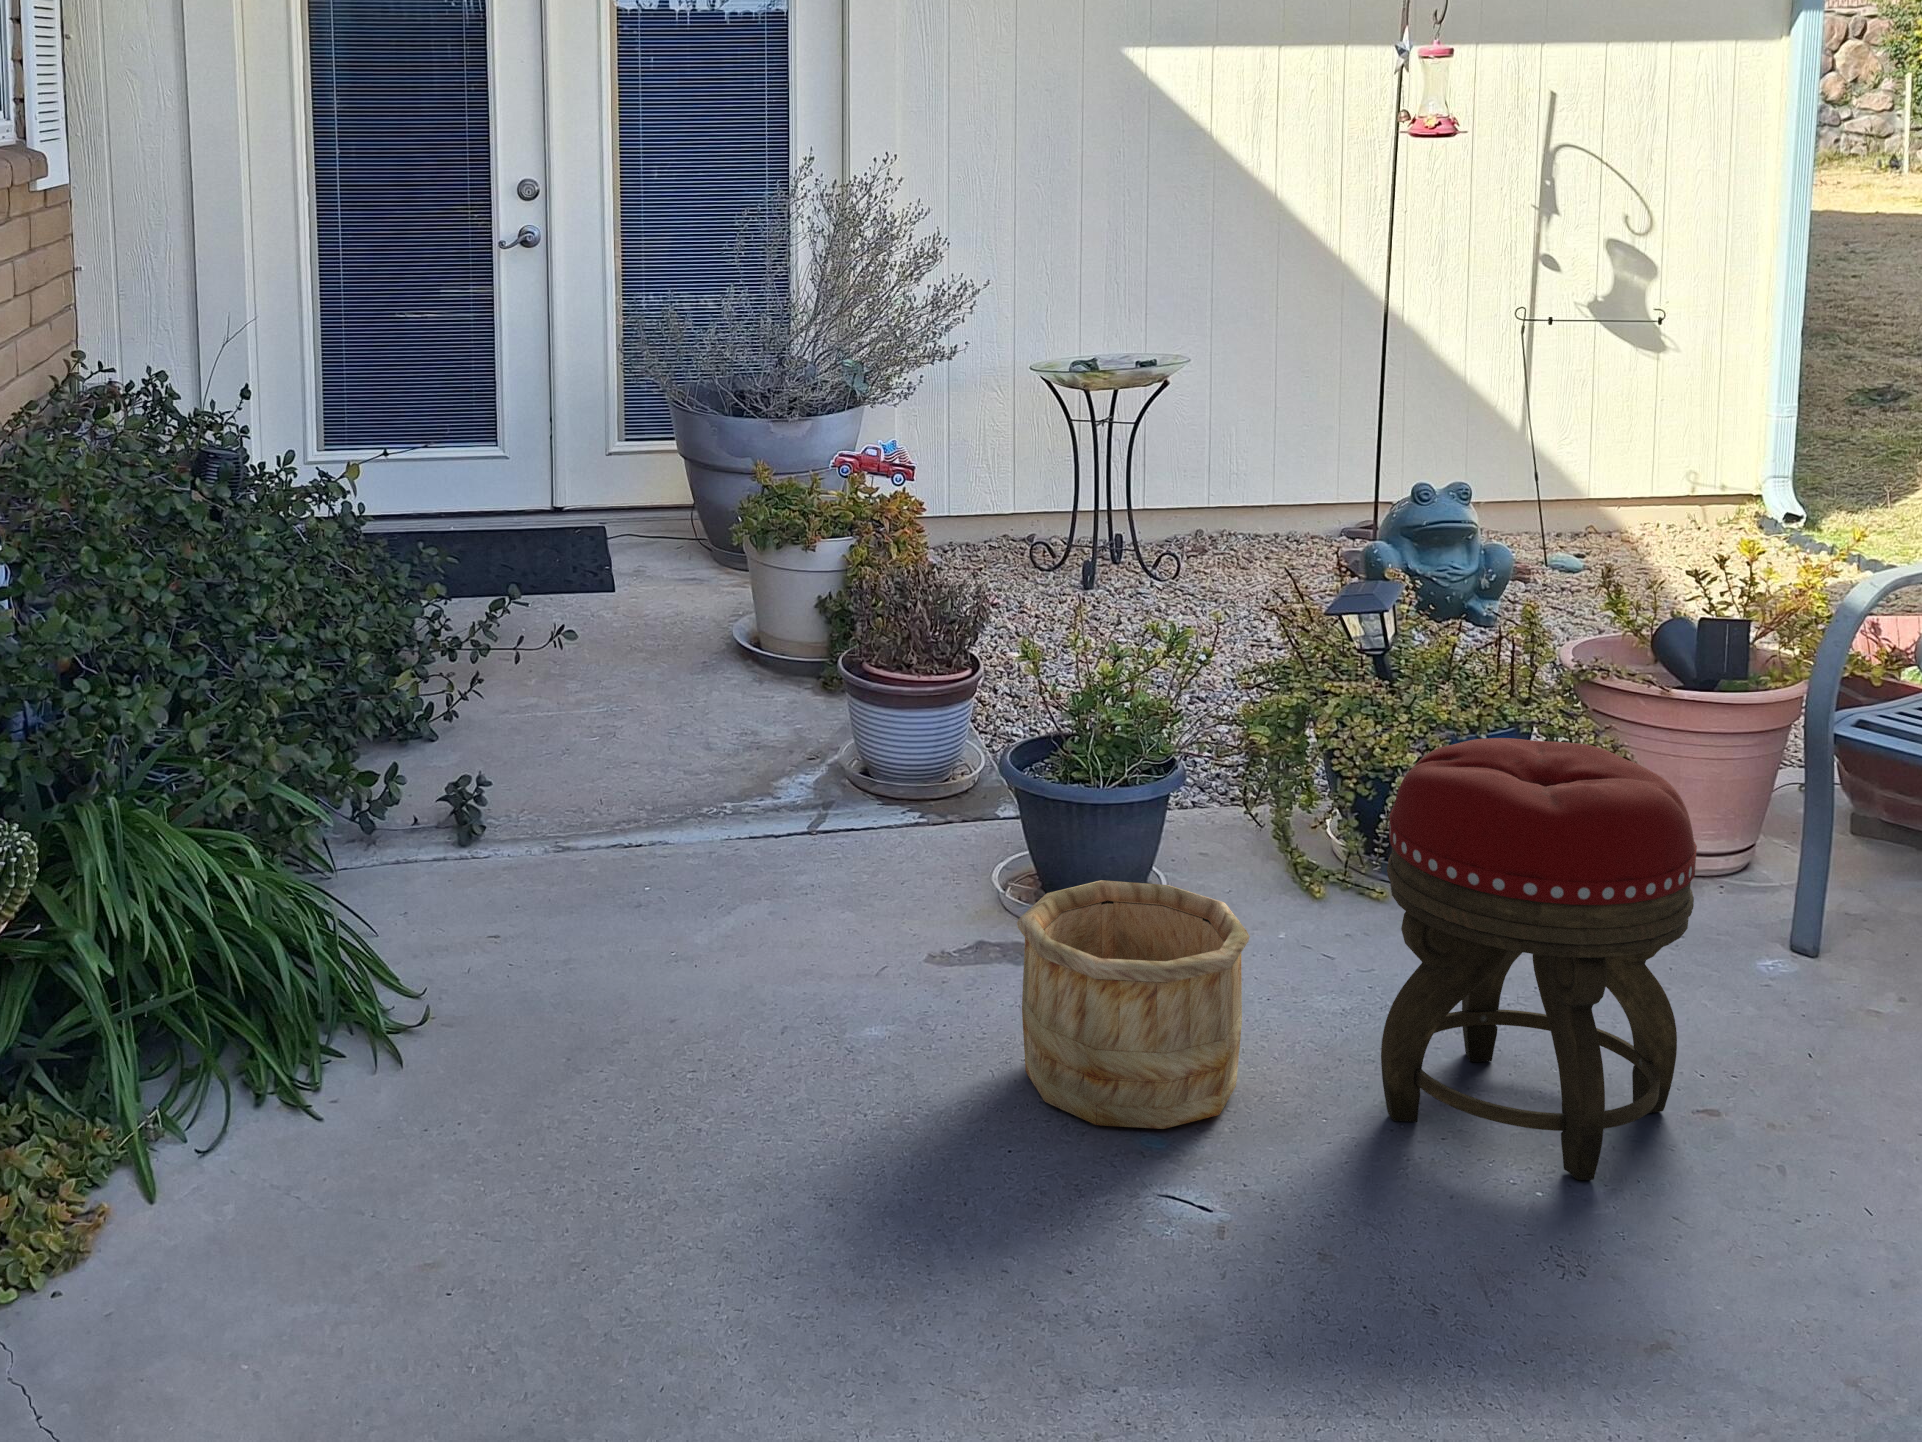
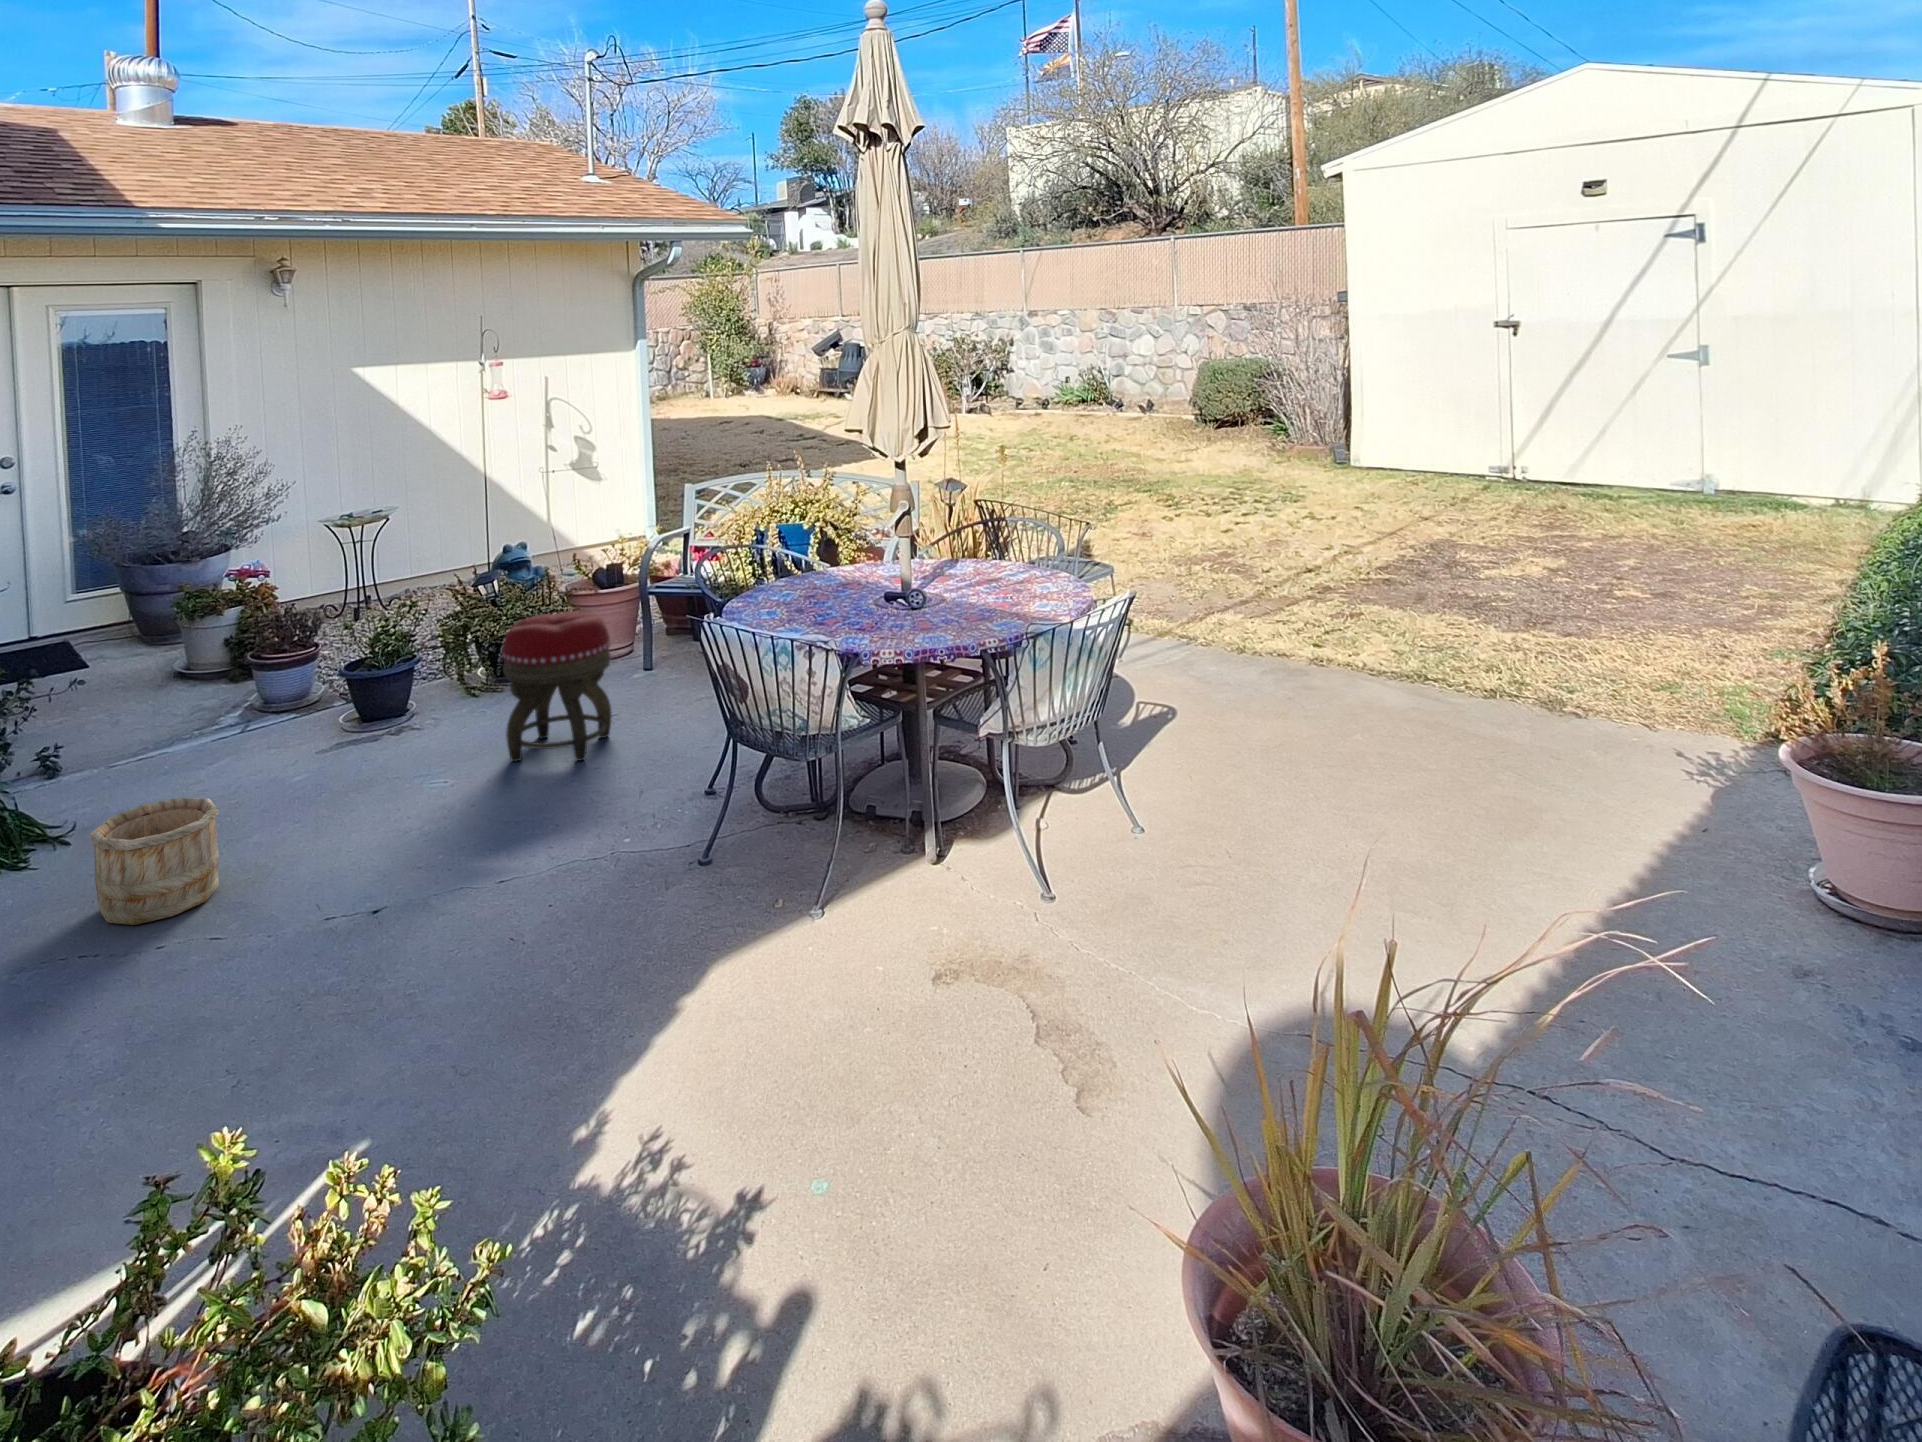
wooden bucket: present [1017,880,1250,1129] -> present [89,798,219,925]

